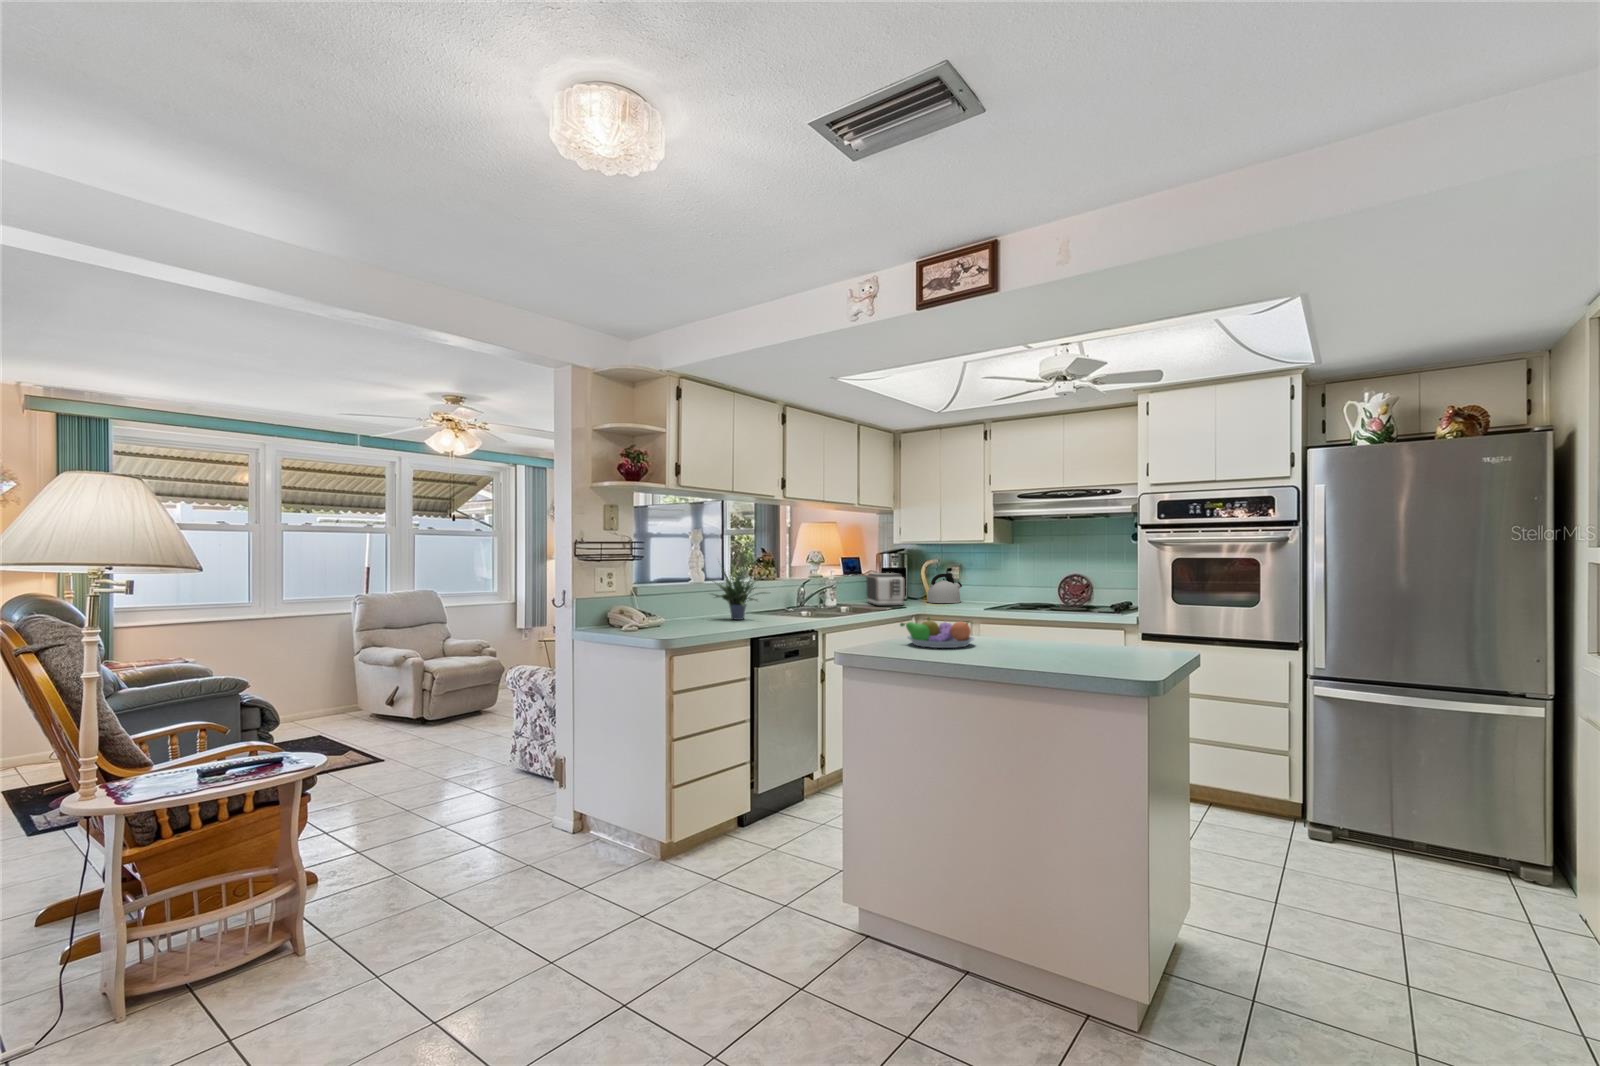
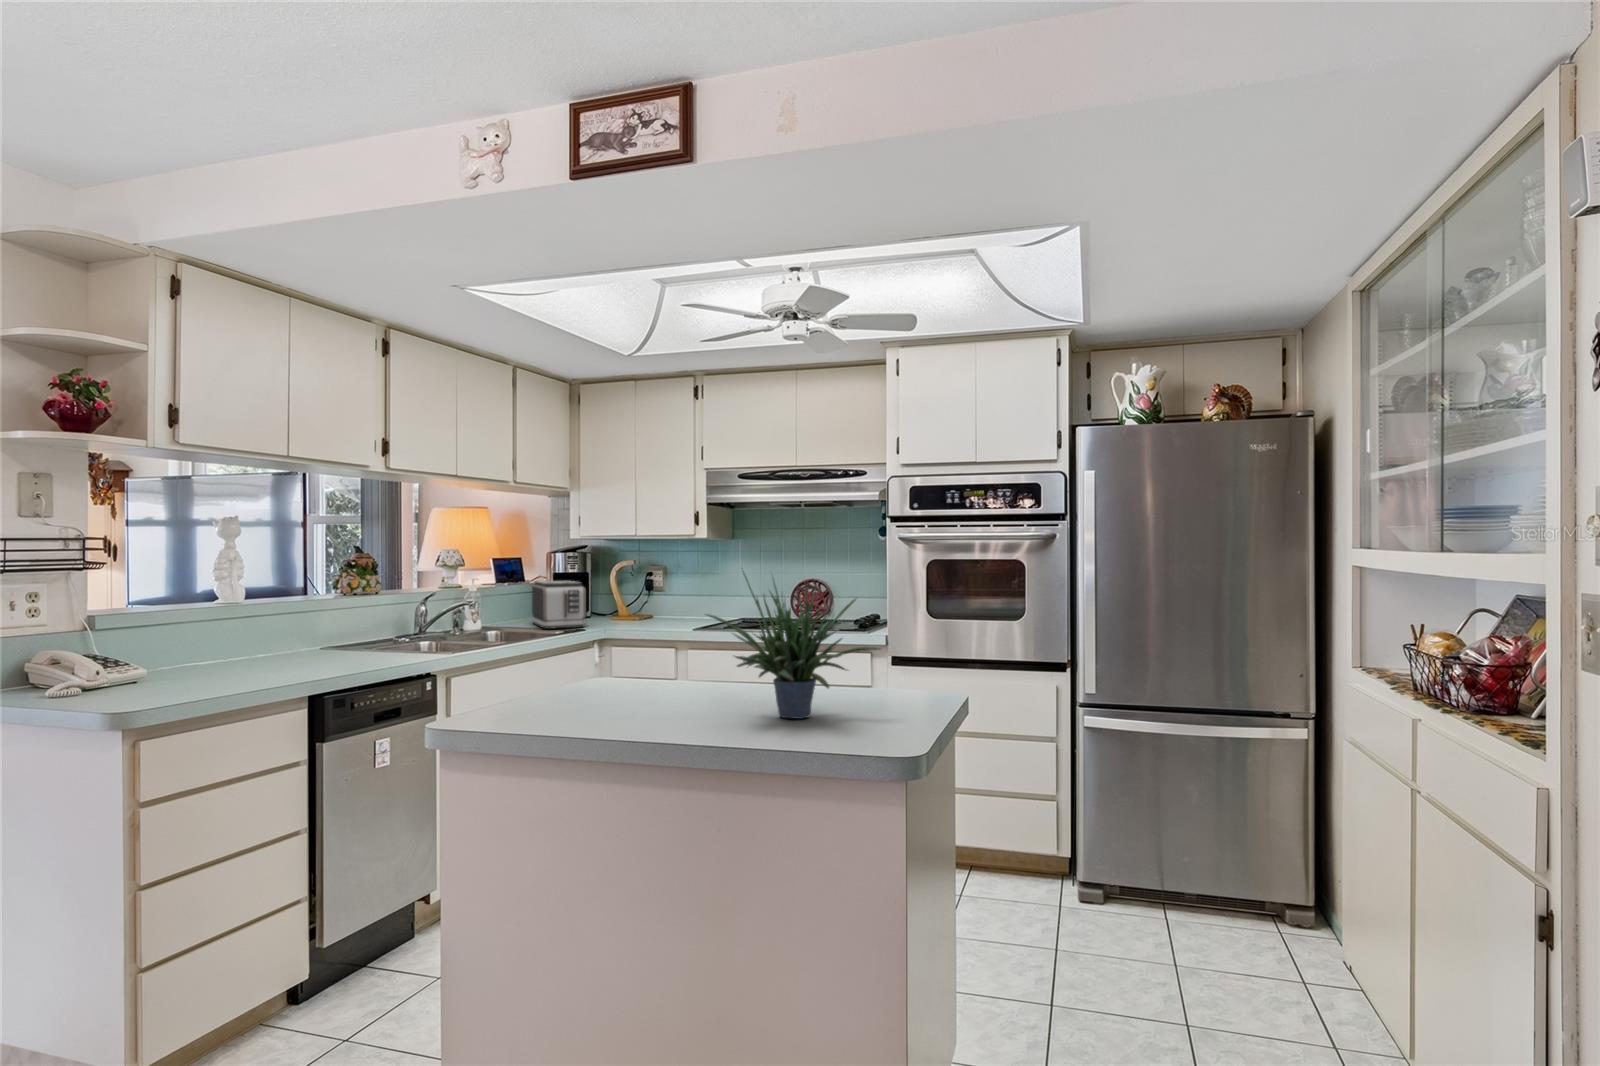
potted plant: present [712,571,768,620] -> present [706,574,881,719]
kettle: present [927,574,962,603] -> none [619,580,668,621]
fruit bowl: present [900,617,974,648] -> none [539,660,656,714]

